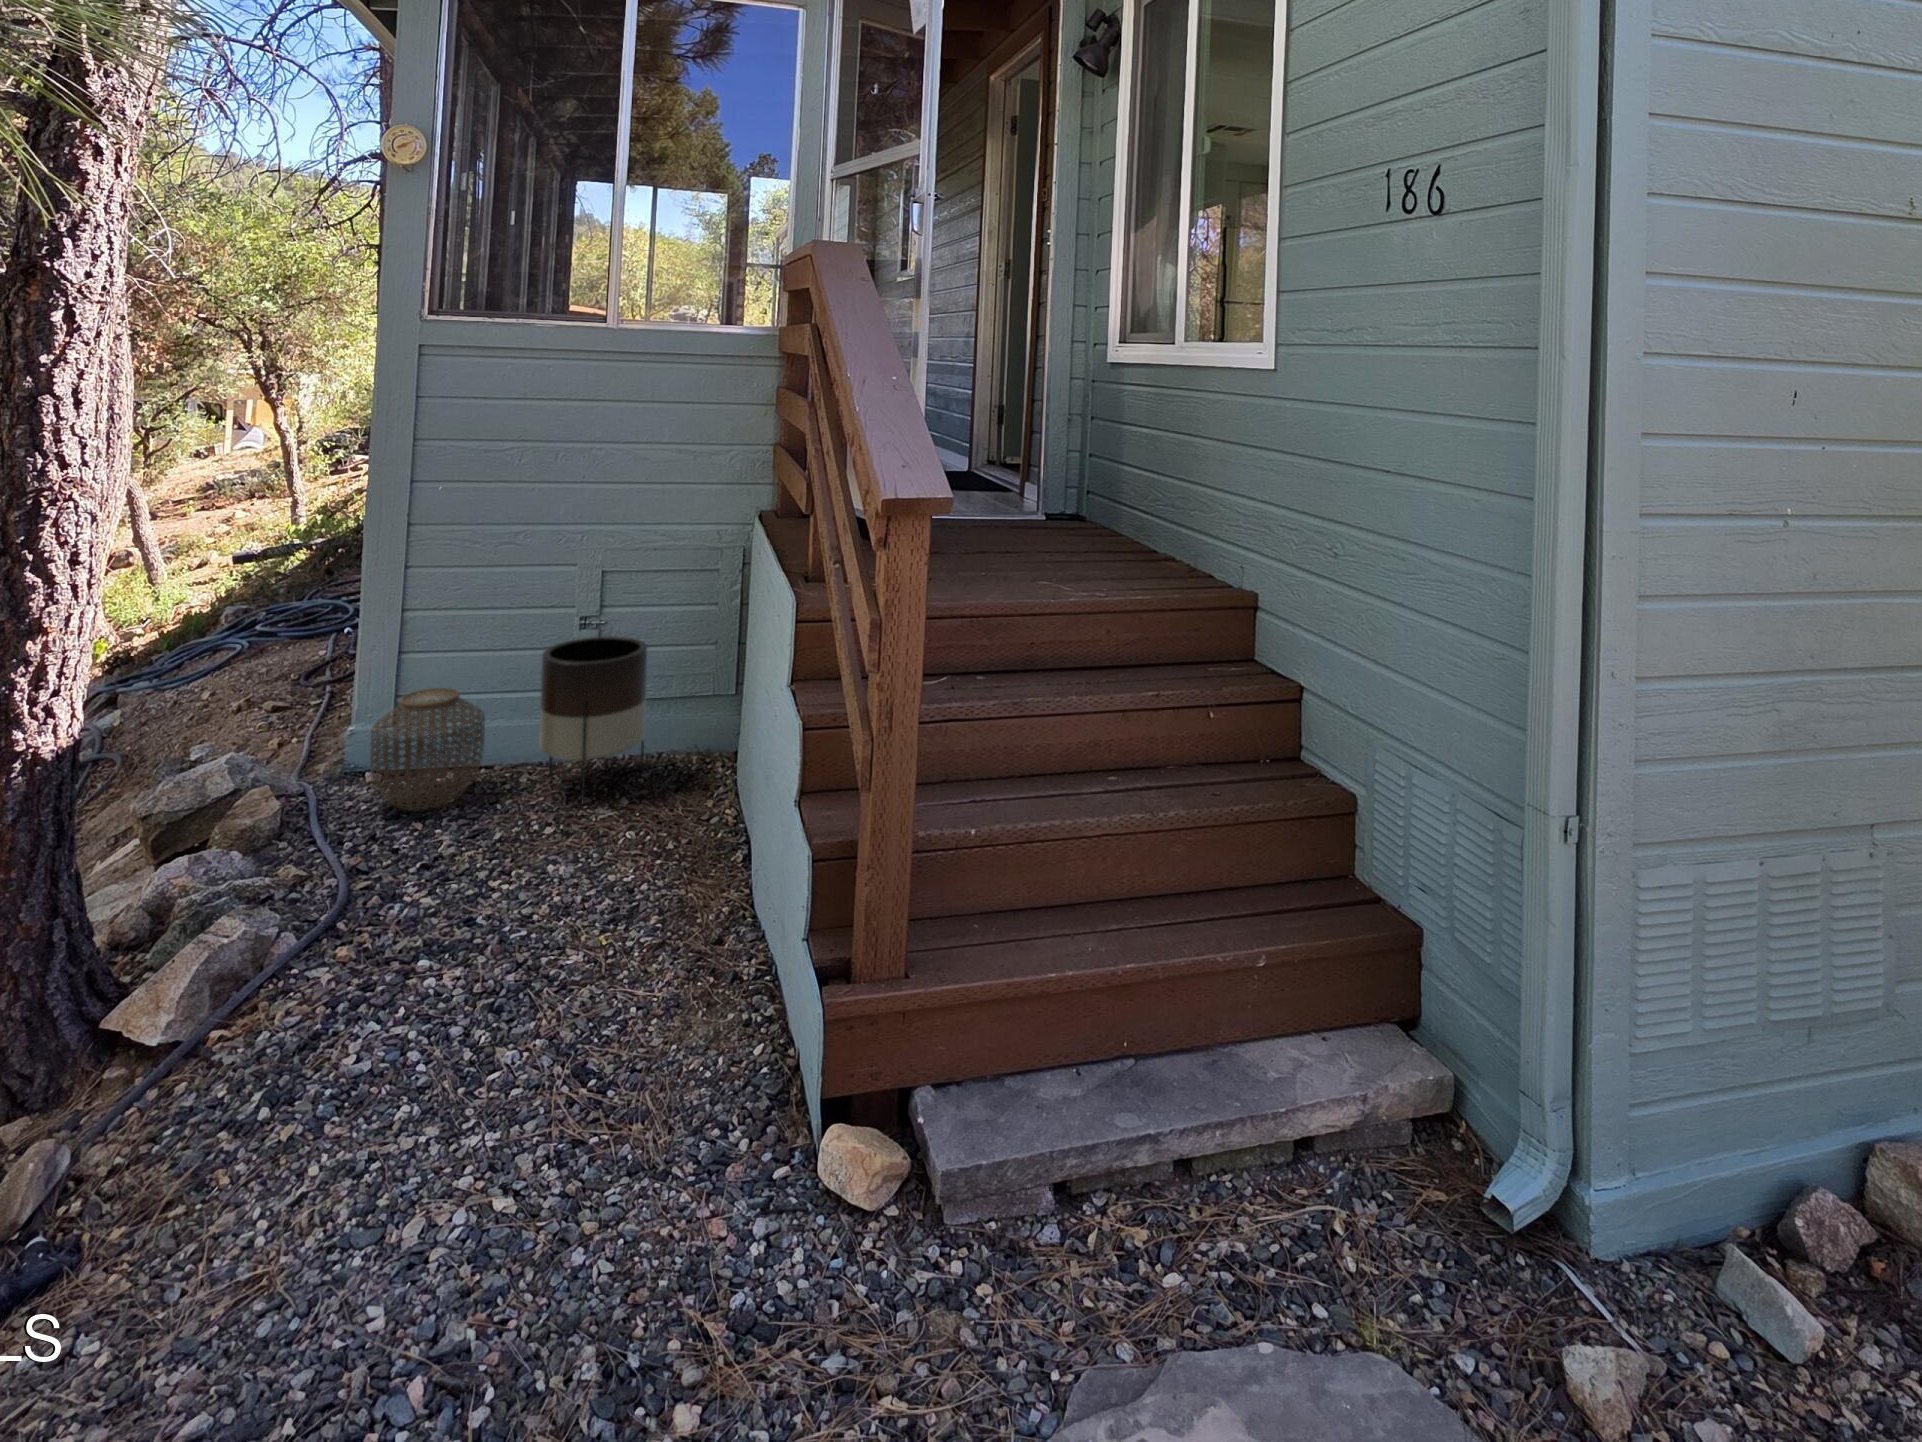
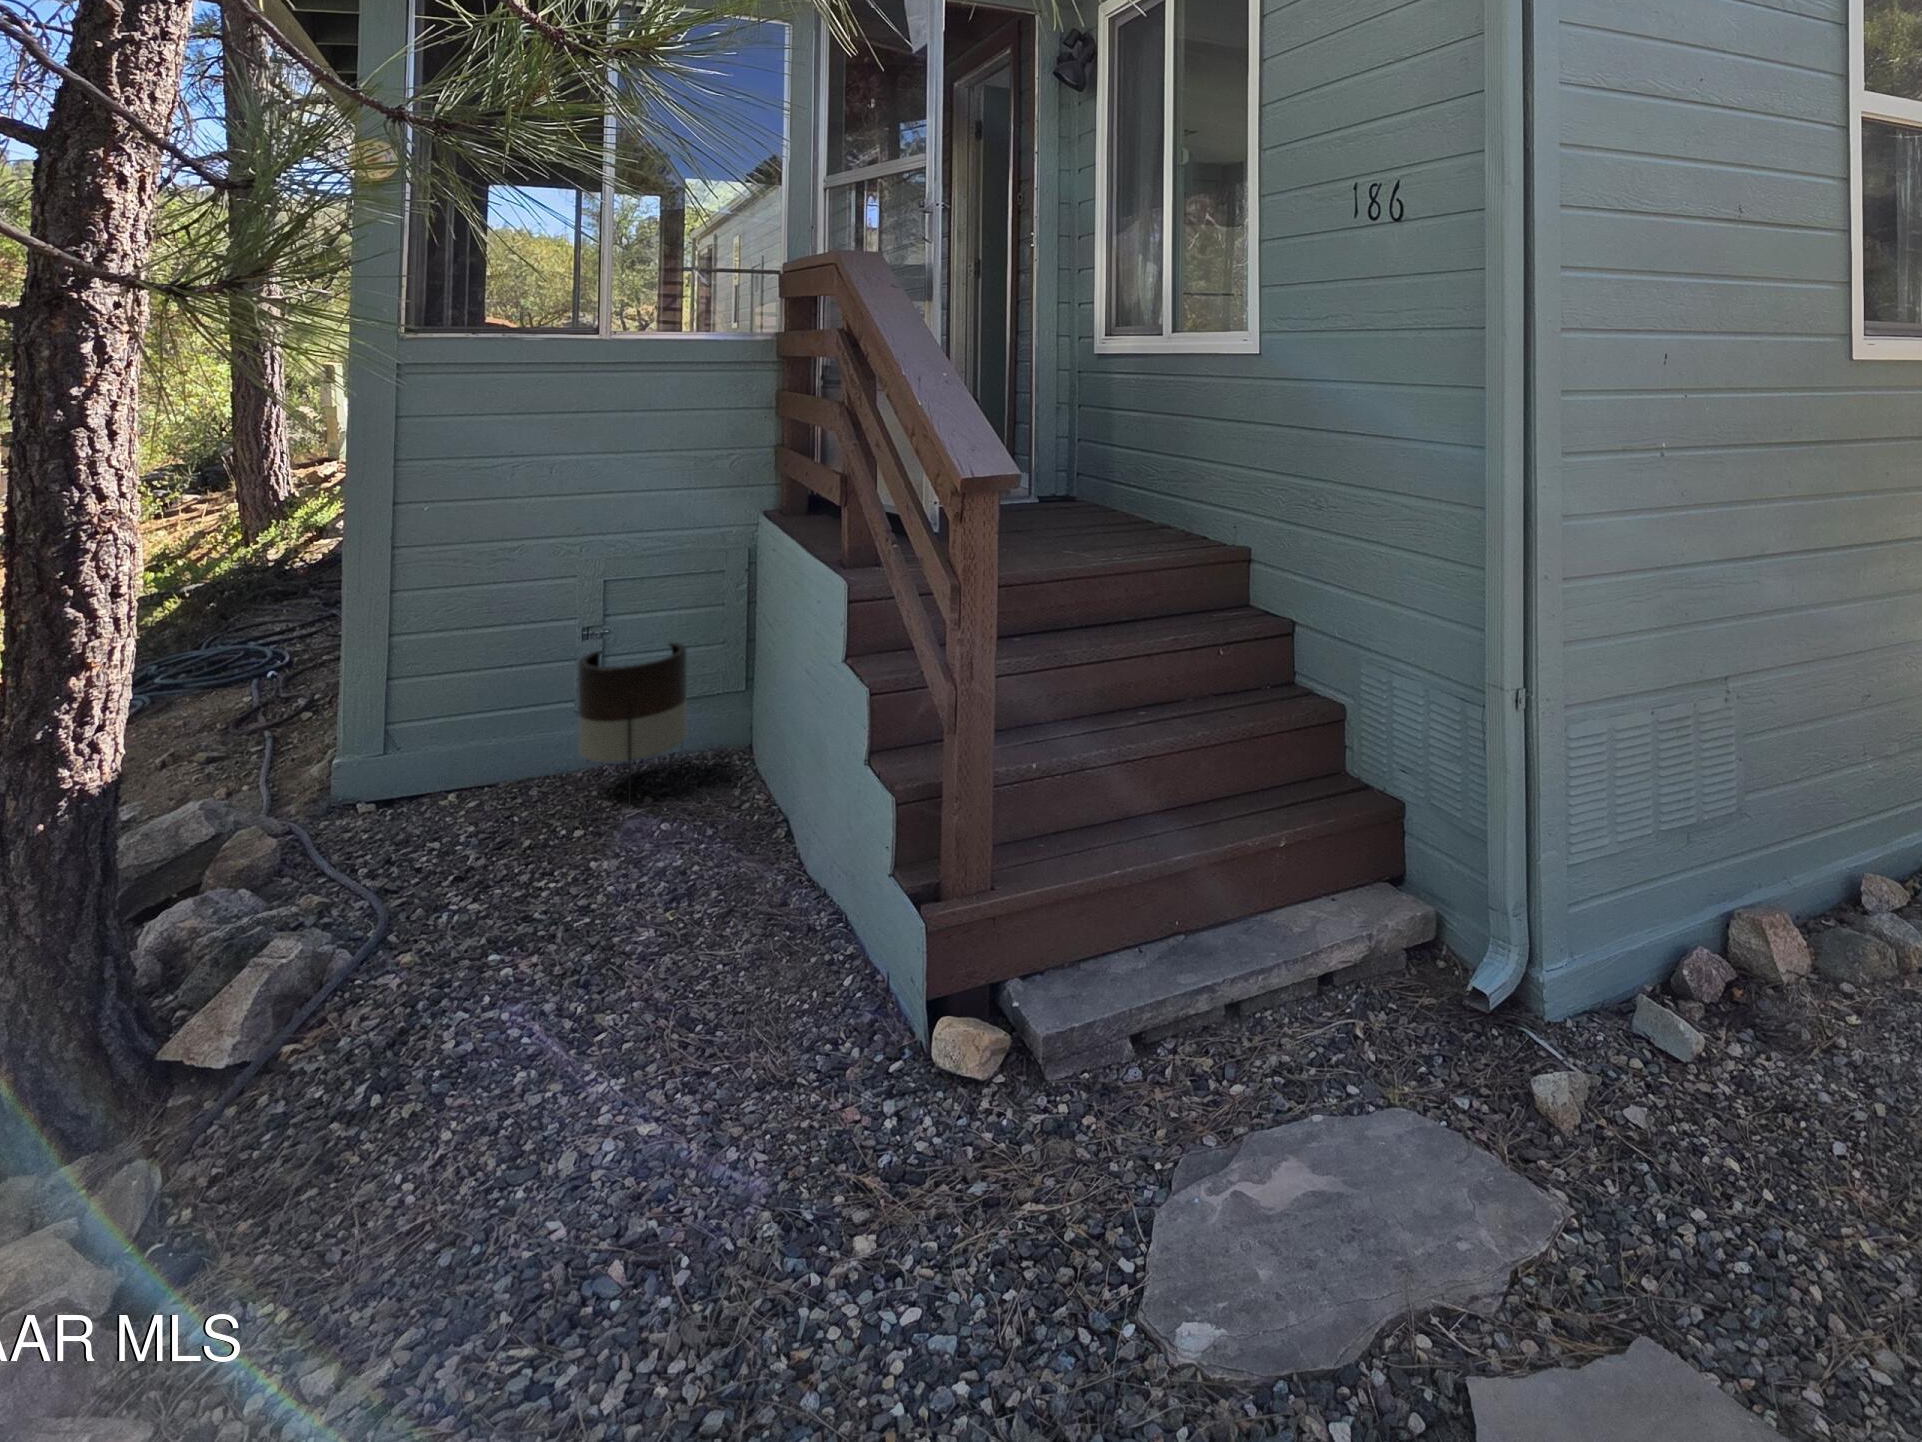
woven basket: present [370,688,485,811] -> none [397,706,519,829]

